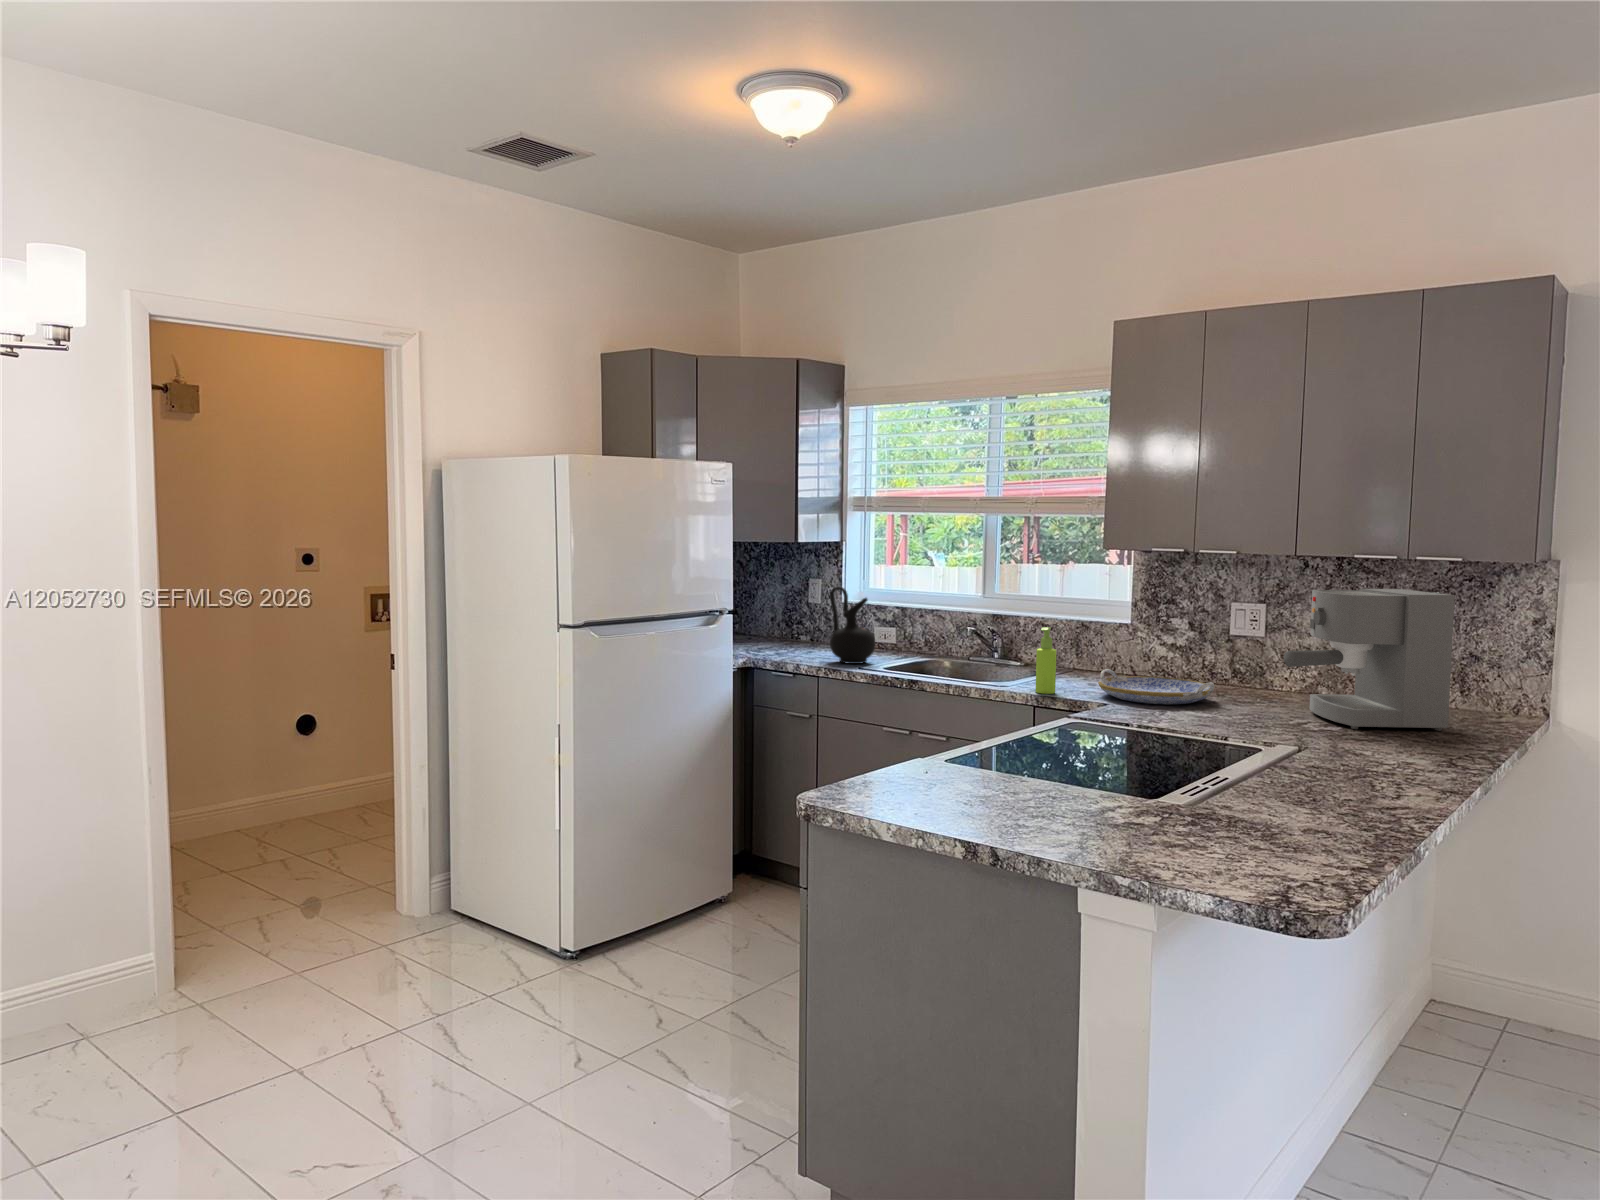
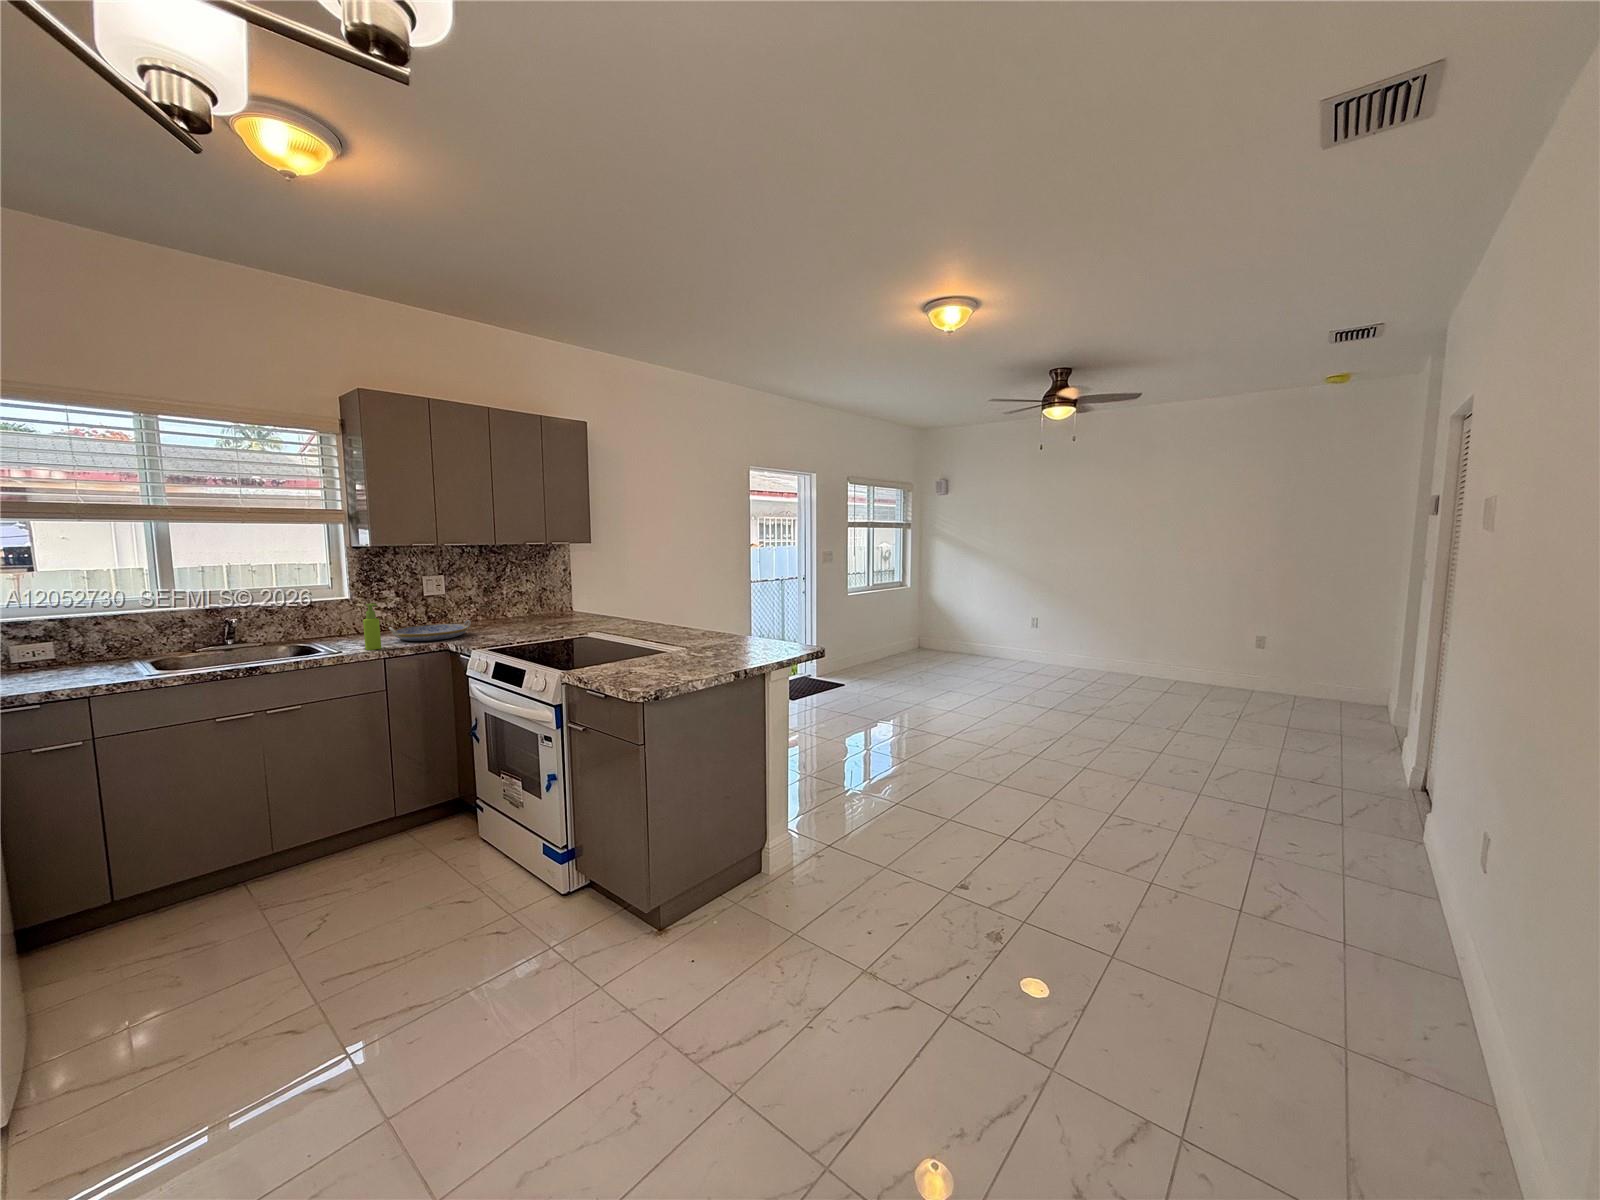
ceramic jug: present [830,586,875,664] -> none [38,602,115,682]
coffee maker: present [1284,589,1455,731] -> none [505,561,570,626]

